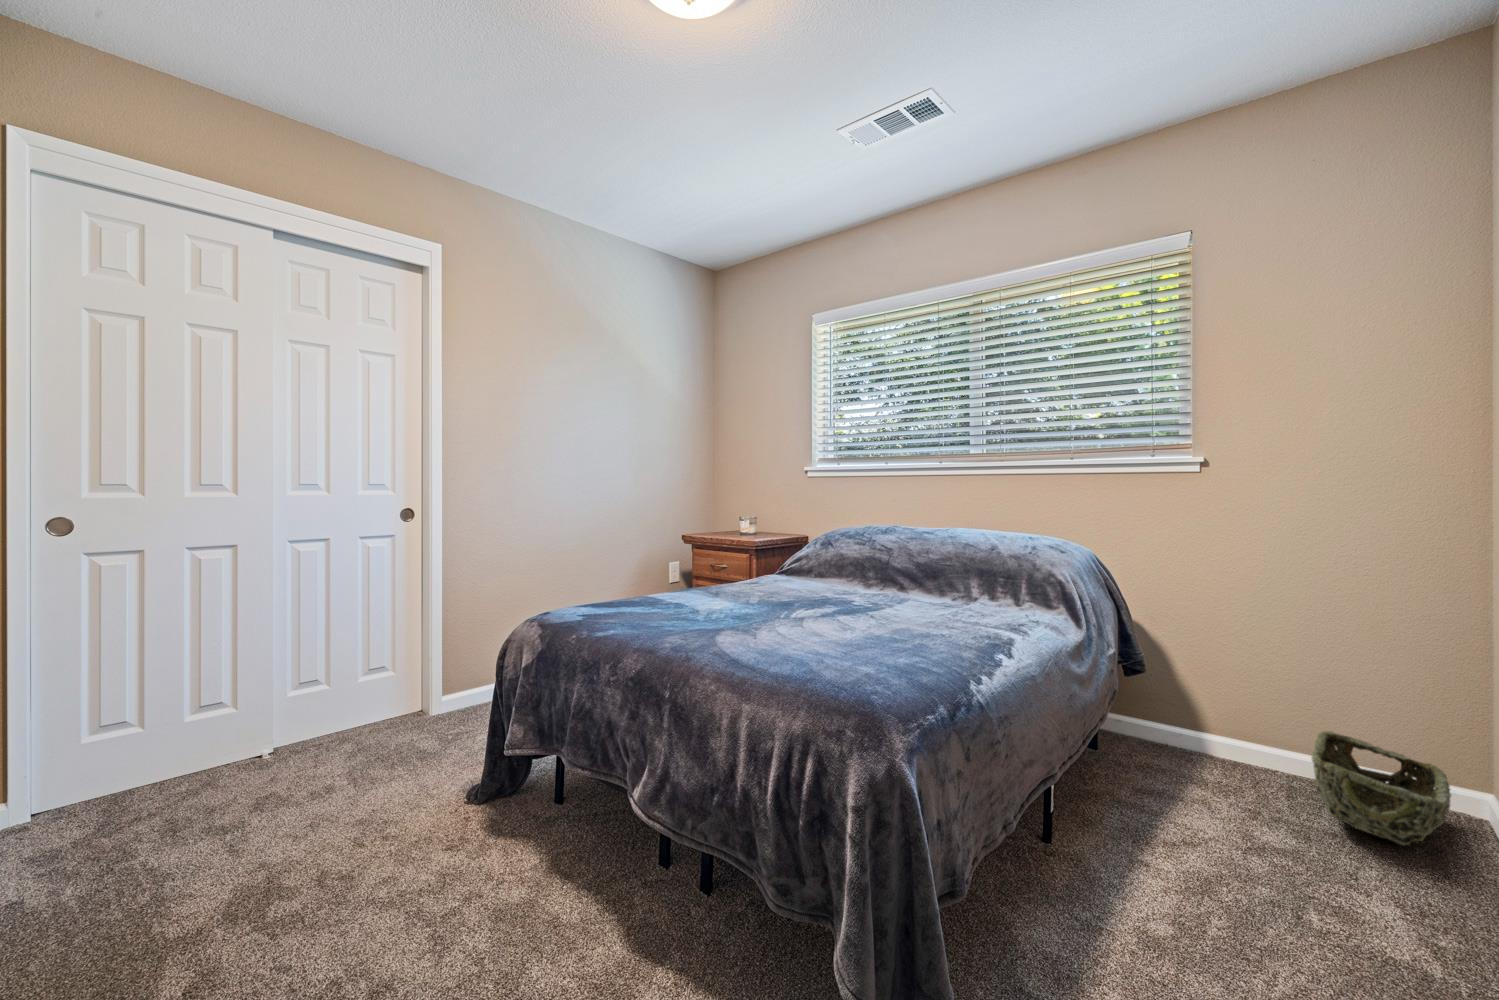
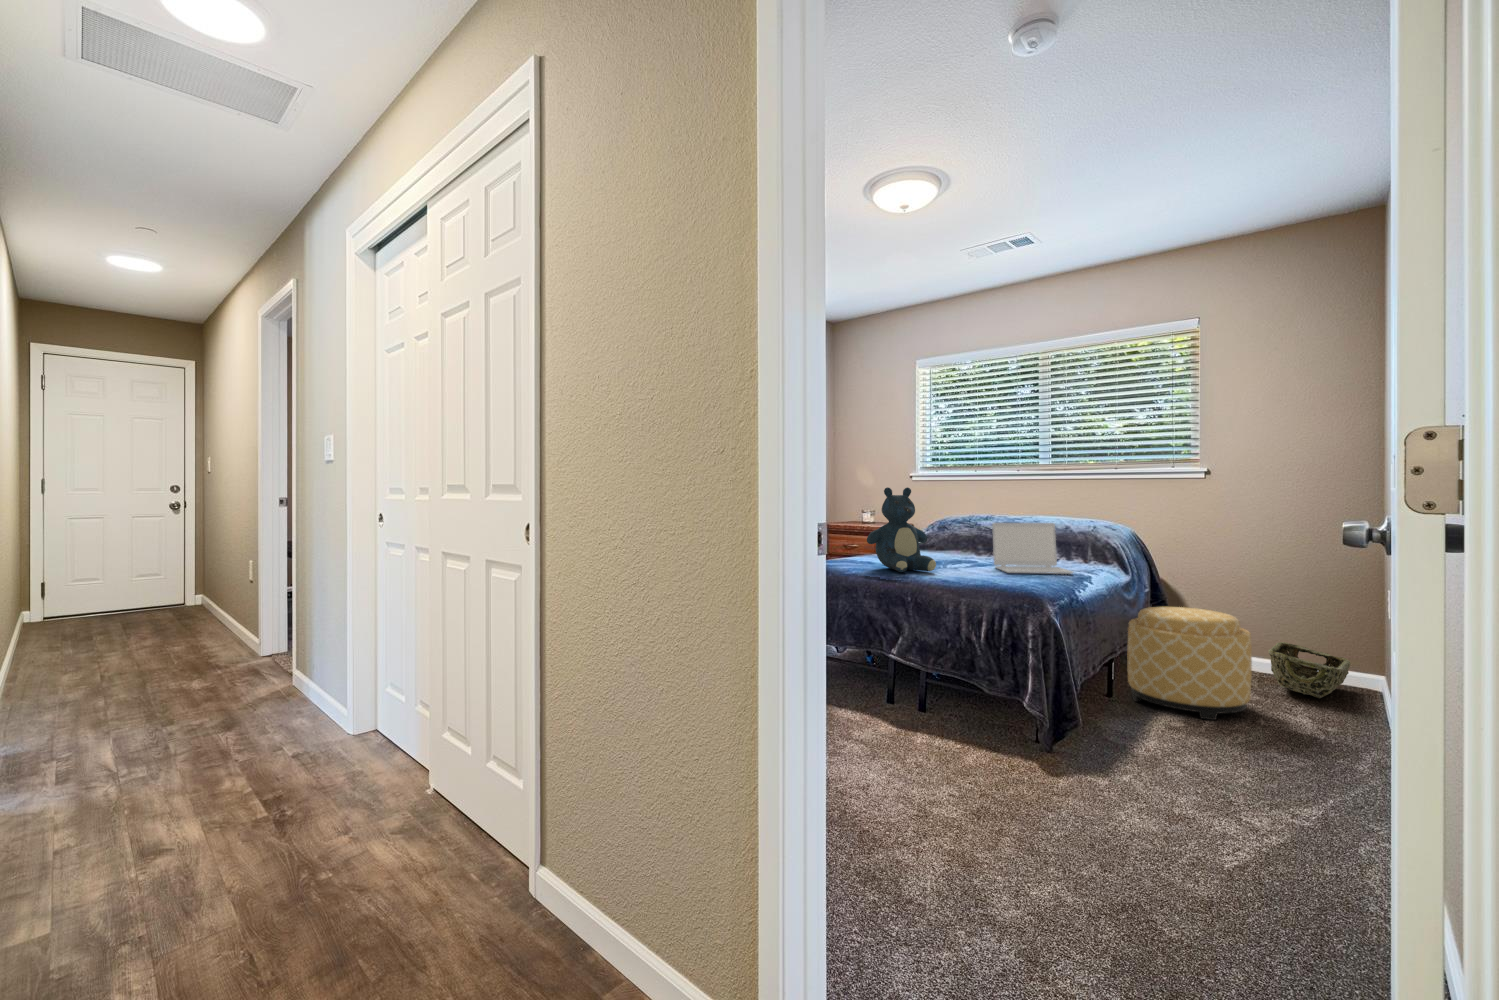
teddy bear: none [637,486,748,635] -> present [867,487,936,572]
laptop: none [859,544,981,637] -> present [992,523,1073,574]
ottoman: none [1078,685,1294,915] -> present [1127,607,1252,720]

